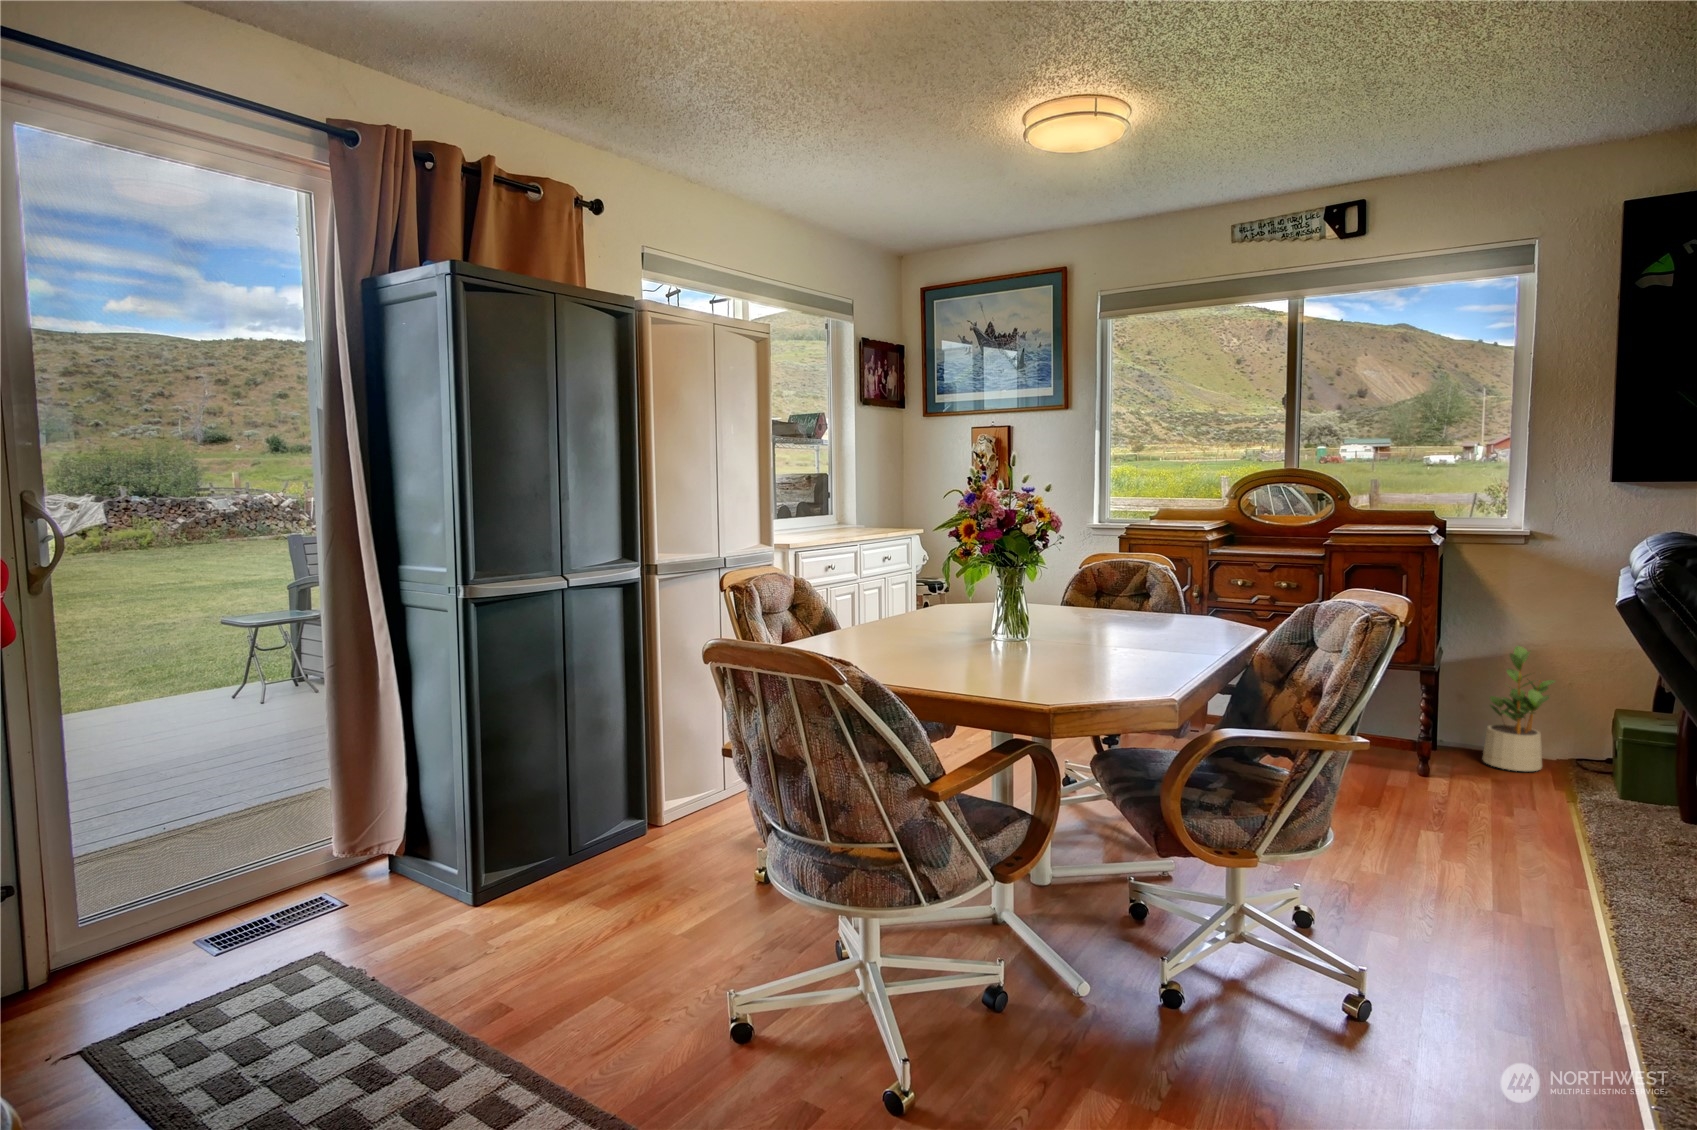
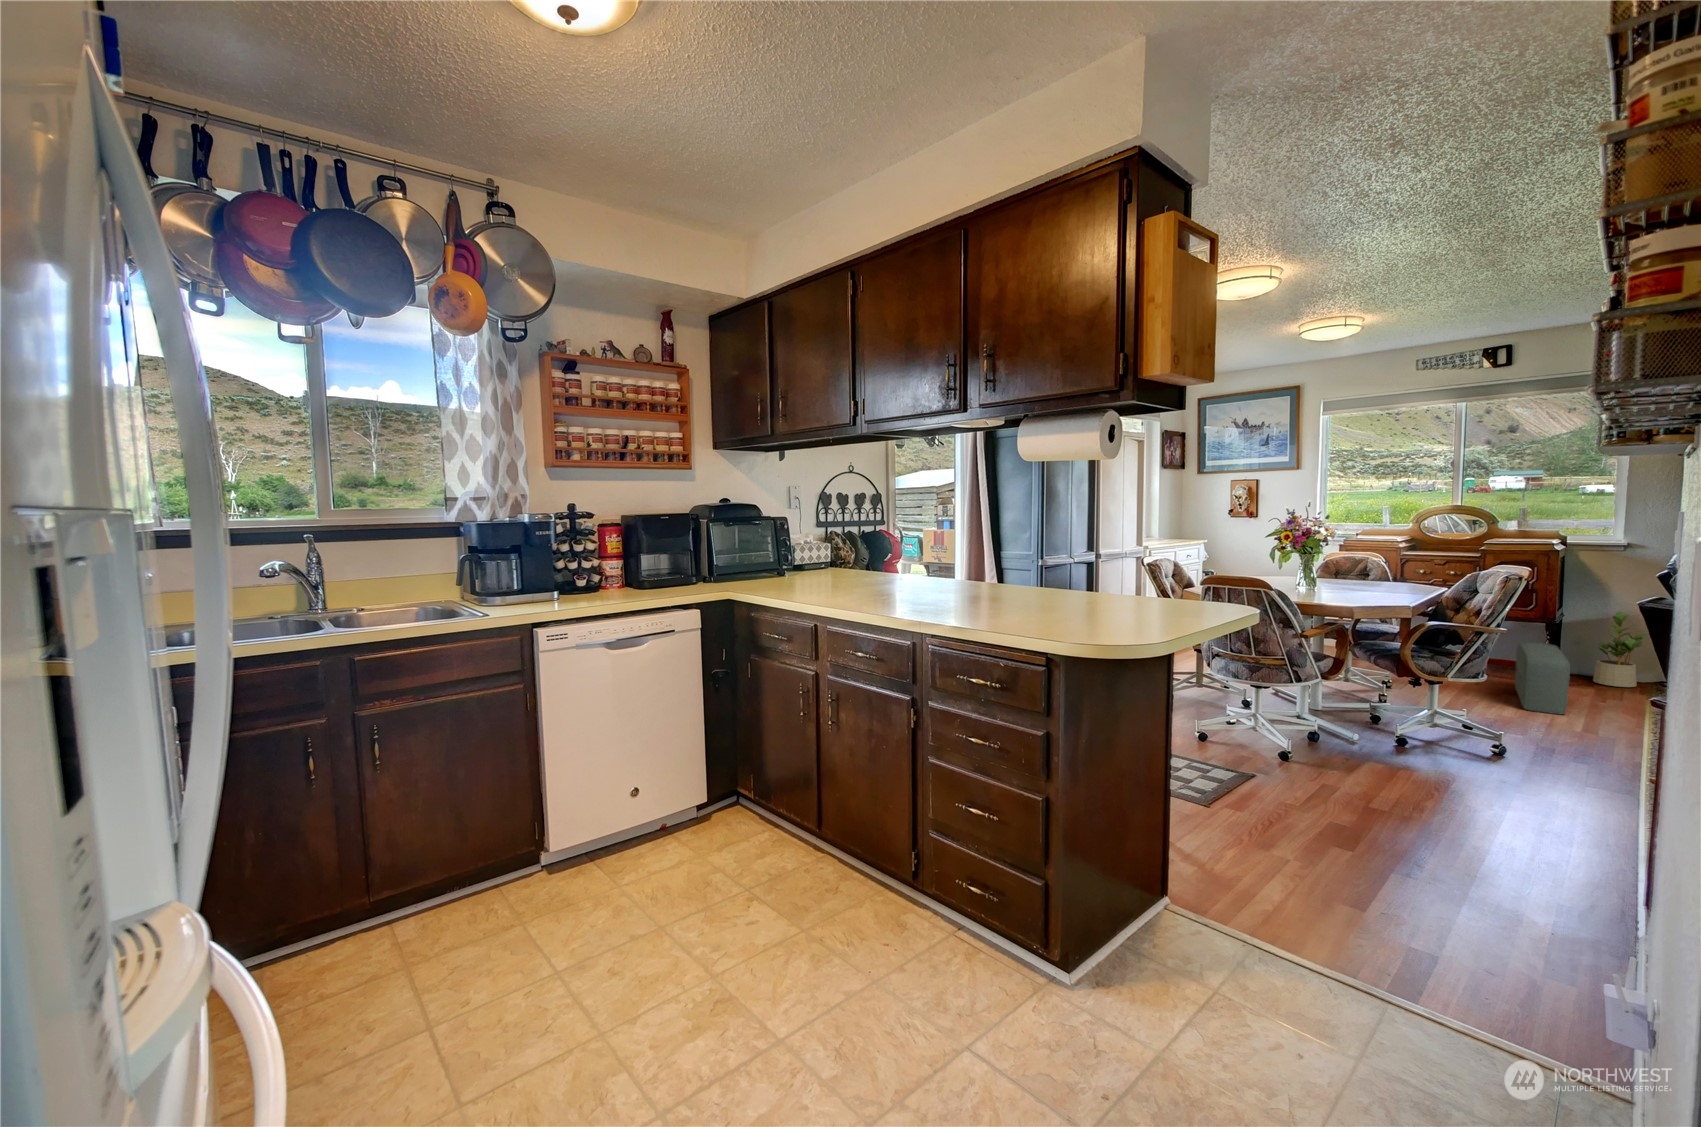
pouf: none [1378,709,1464,853] -> present [1515,642,1570,714]

